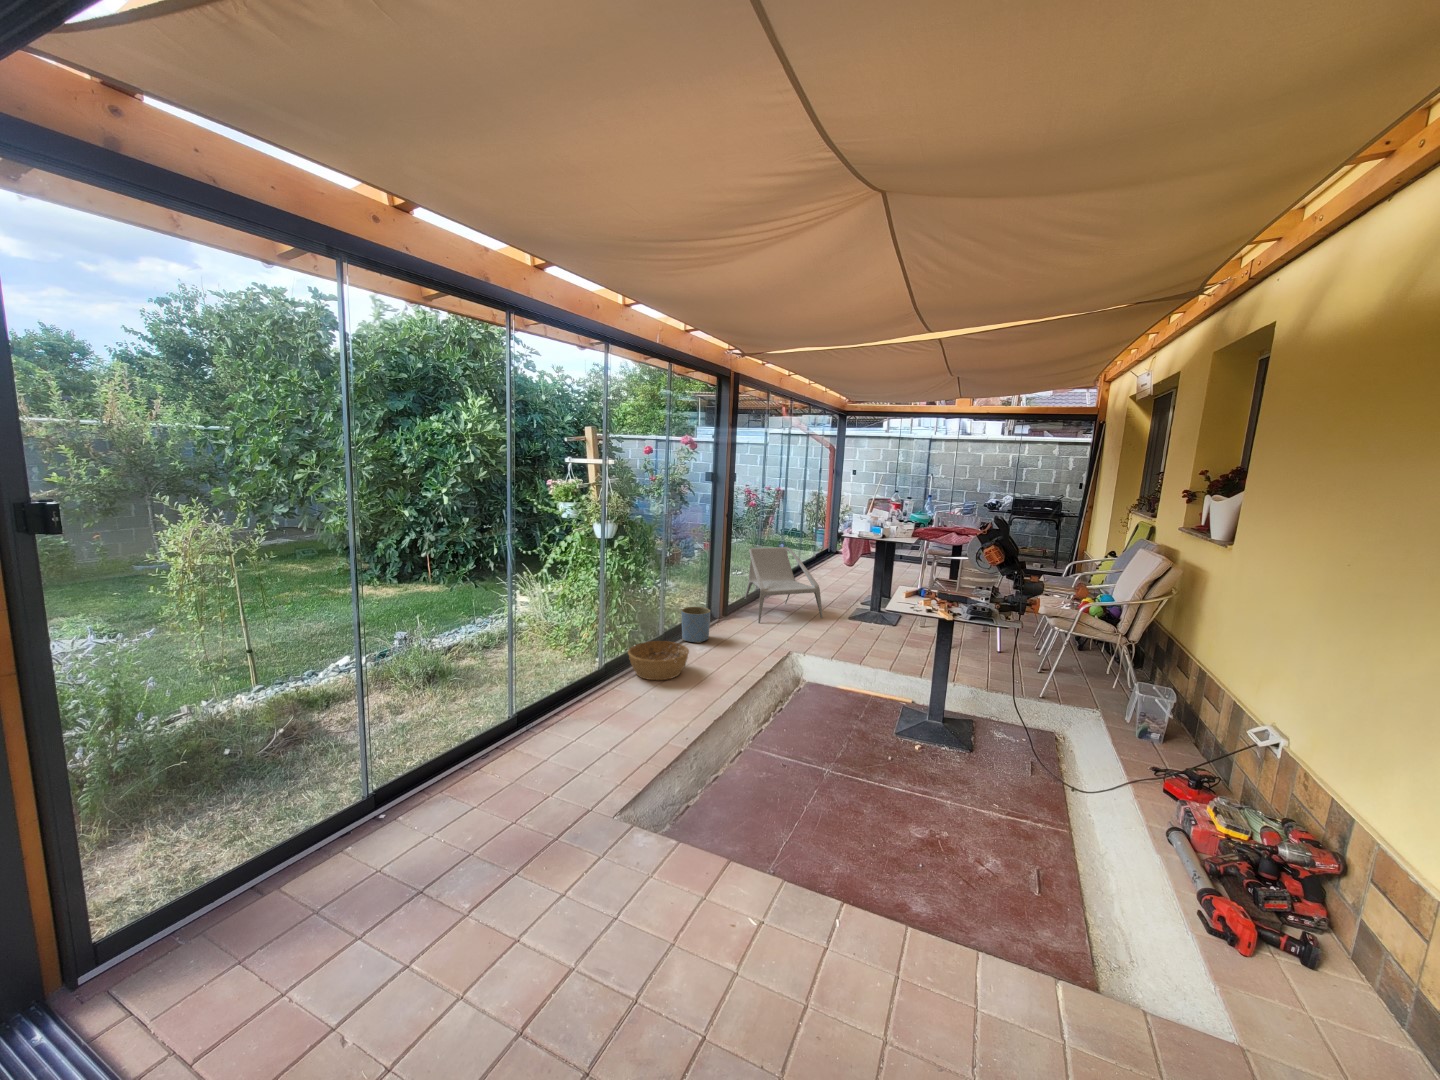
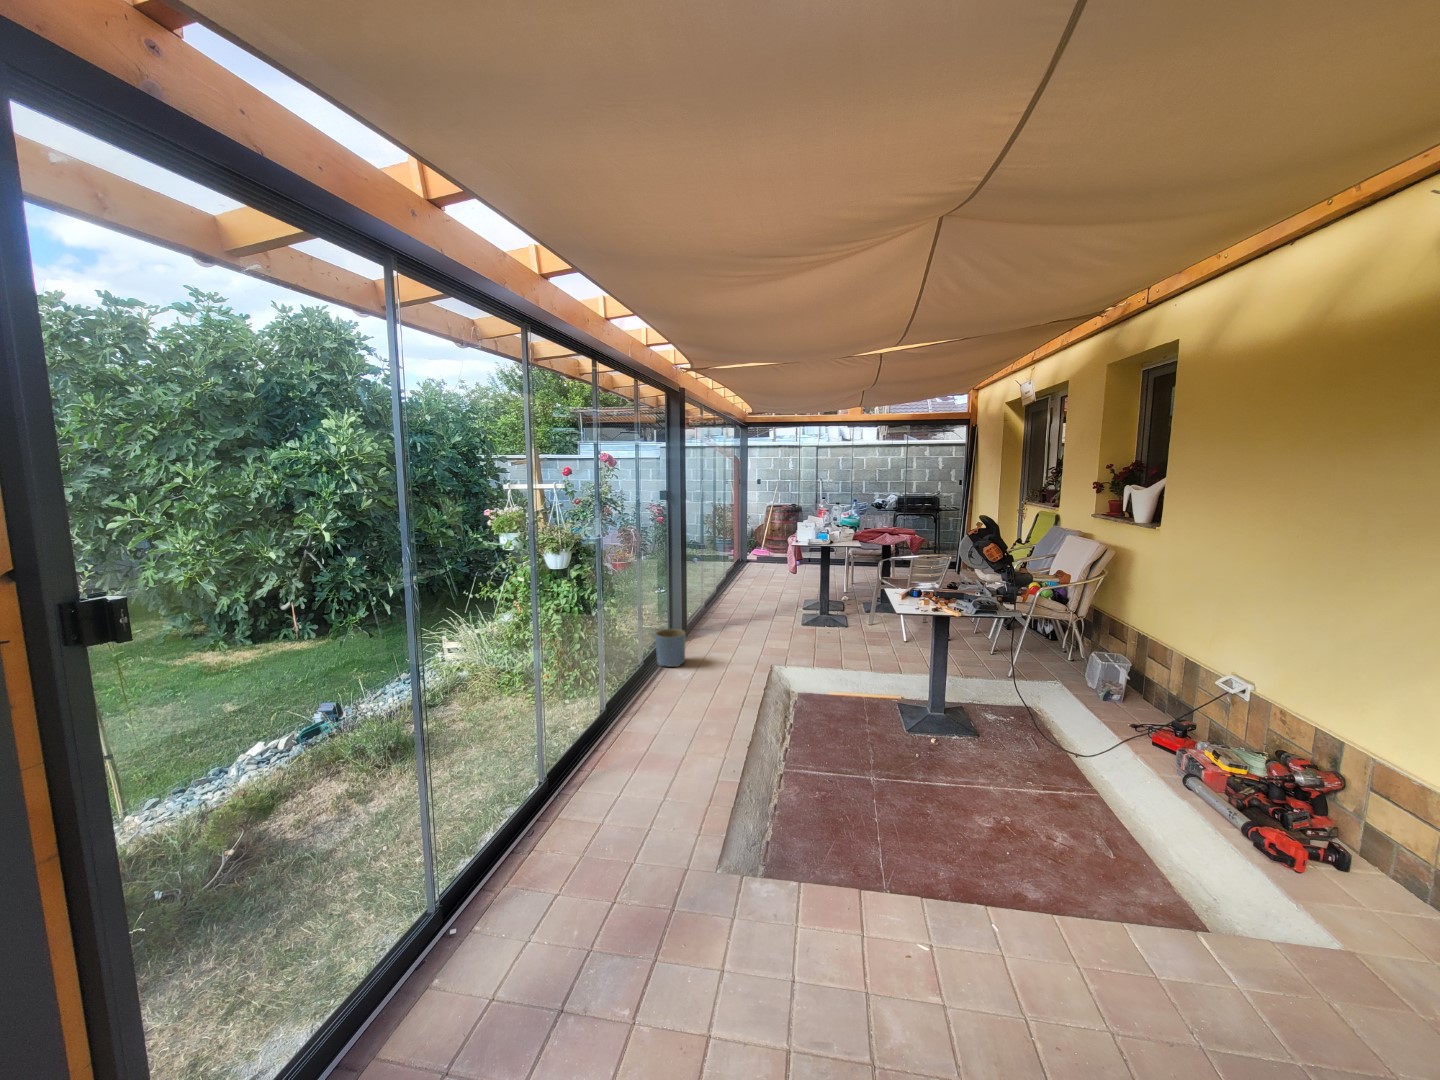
armchair: present [745,547,823,623] -> none [695,559,779,638]
basket: present [628,641,689,680] -> none [623,669,689,713]

